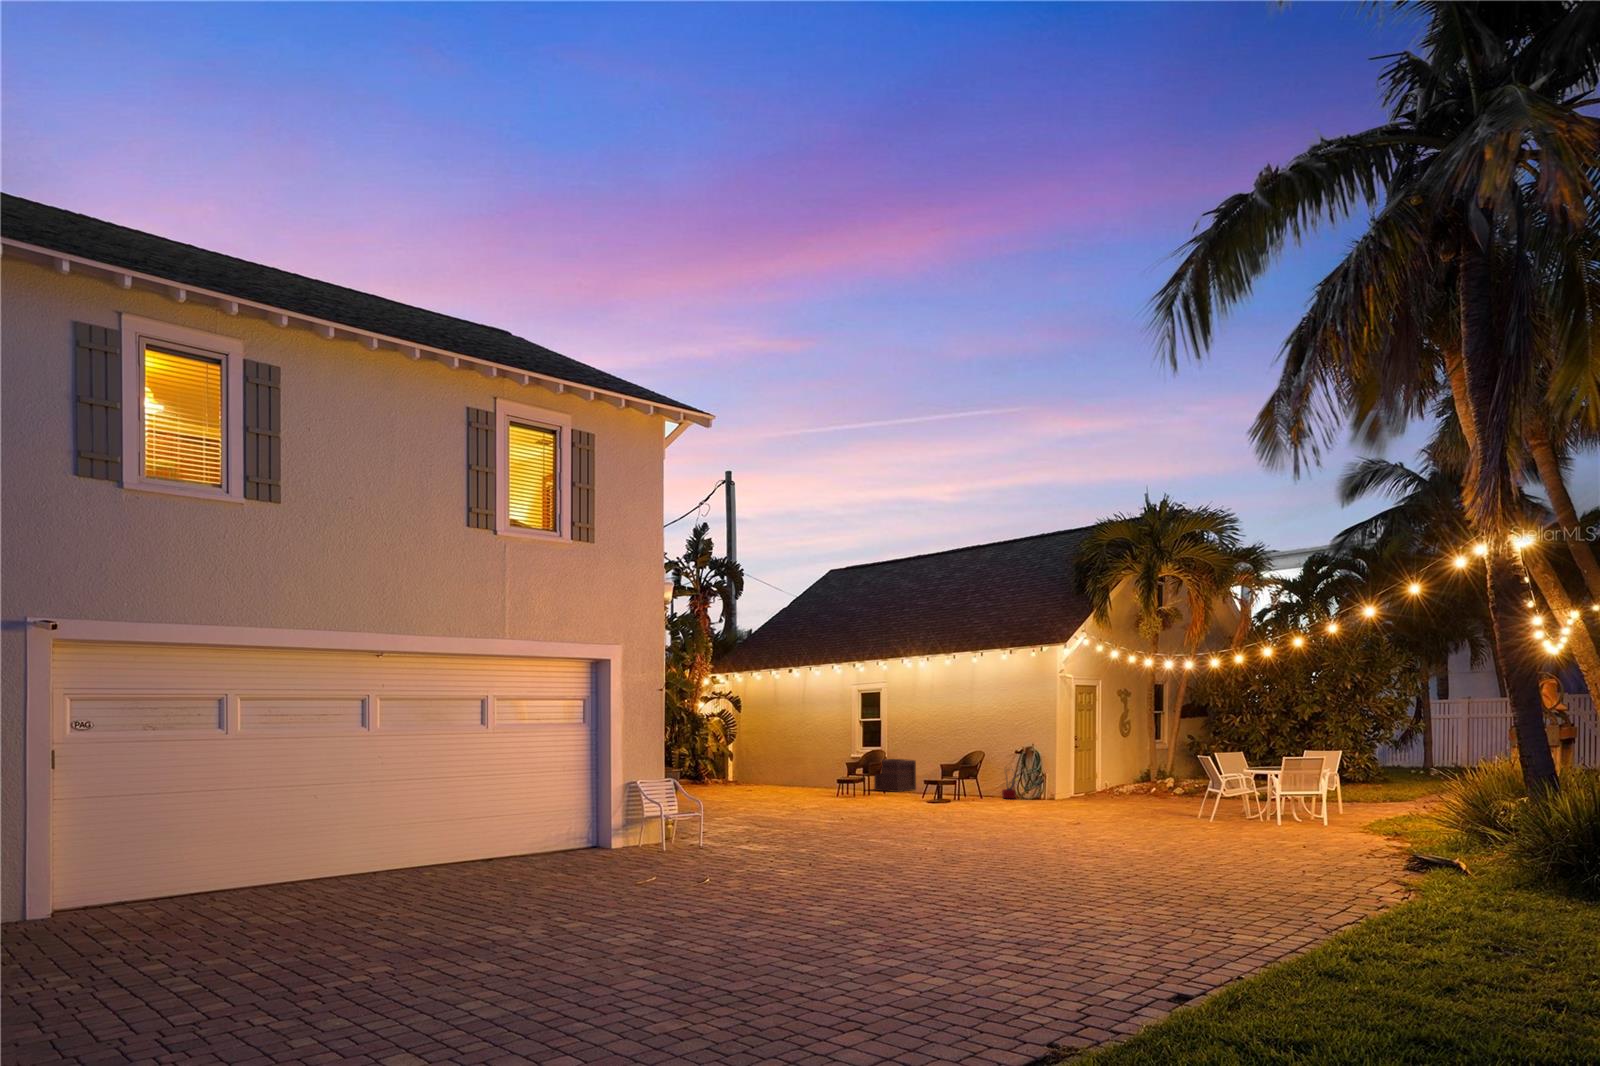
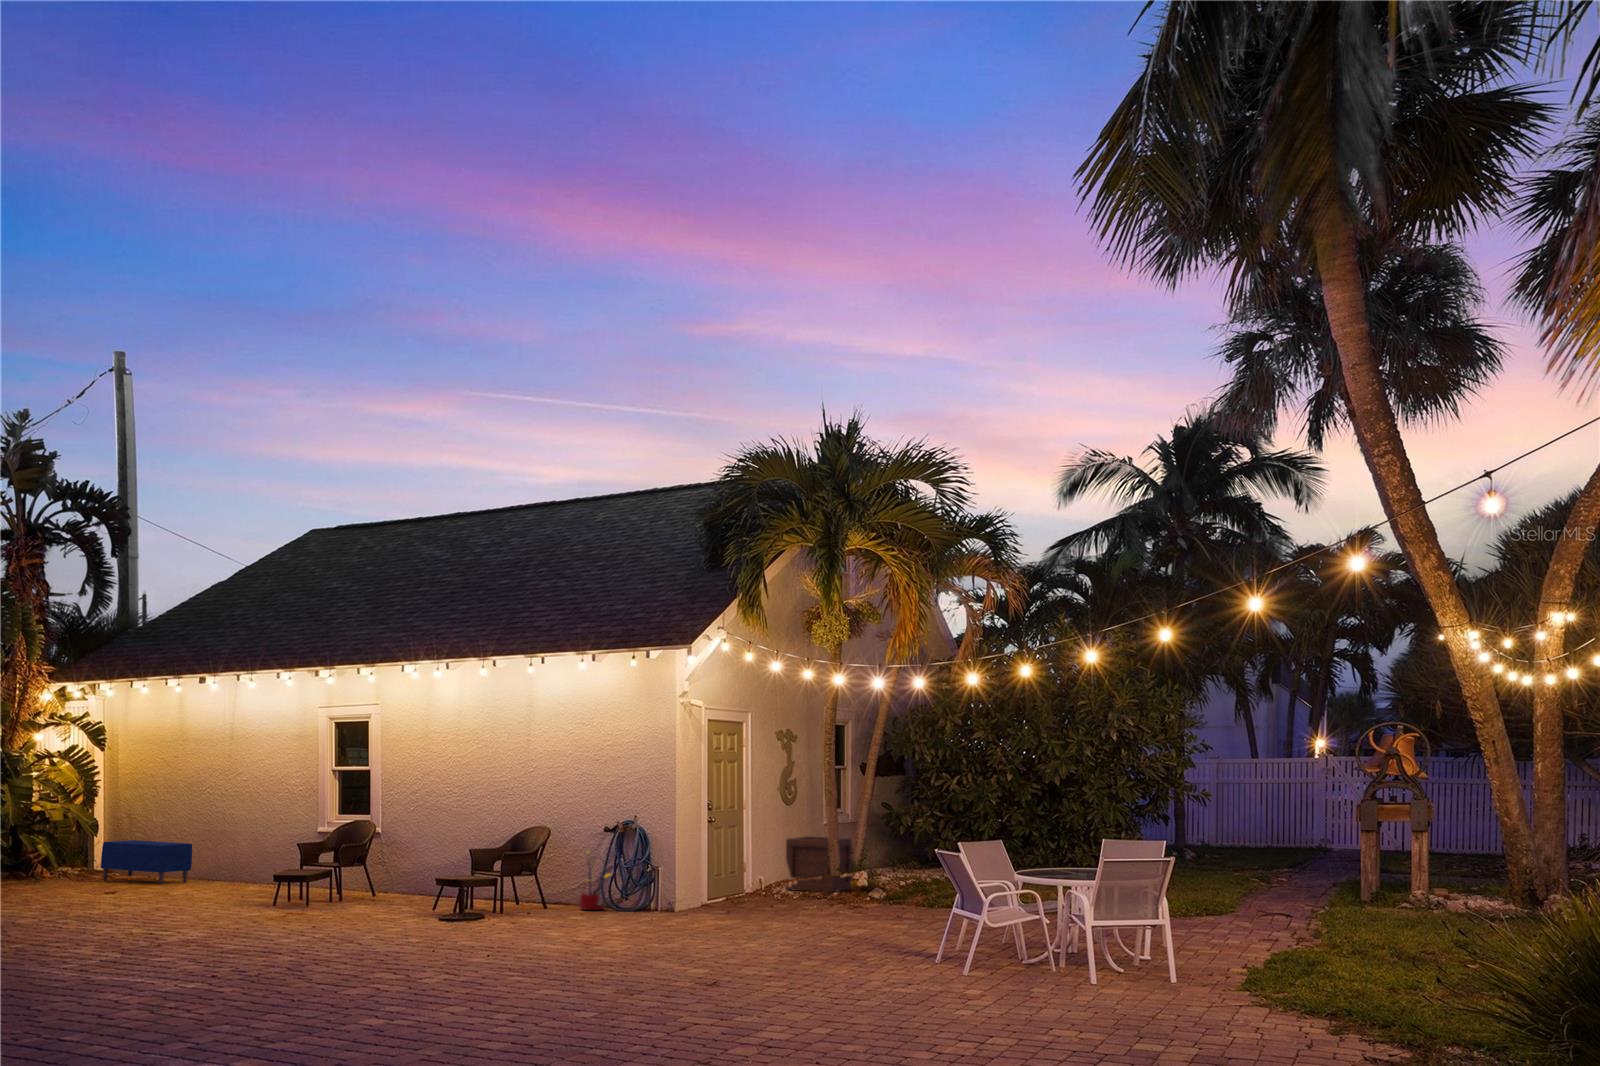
wooden crate: present [874,759,916,792] -> present [786,837,852,892]
bench: none [742,760,789,784] -> present [101,840,192,885]

